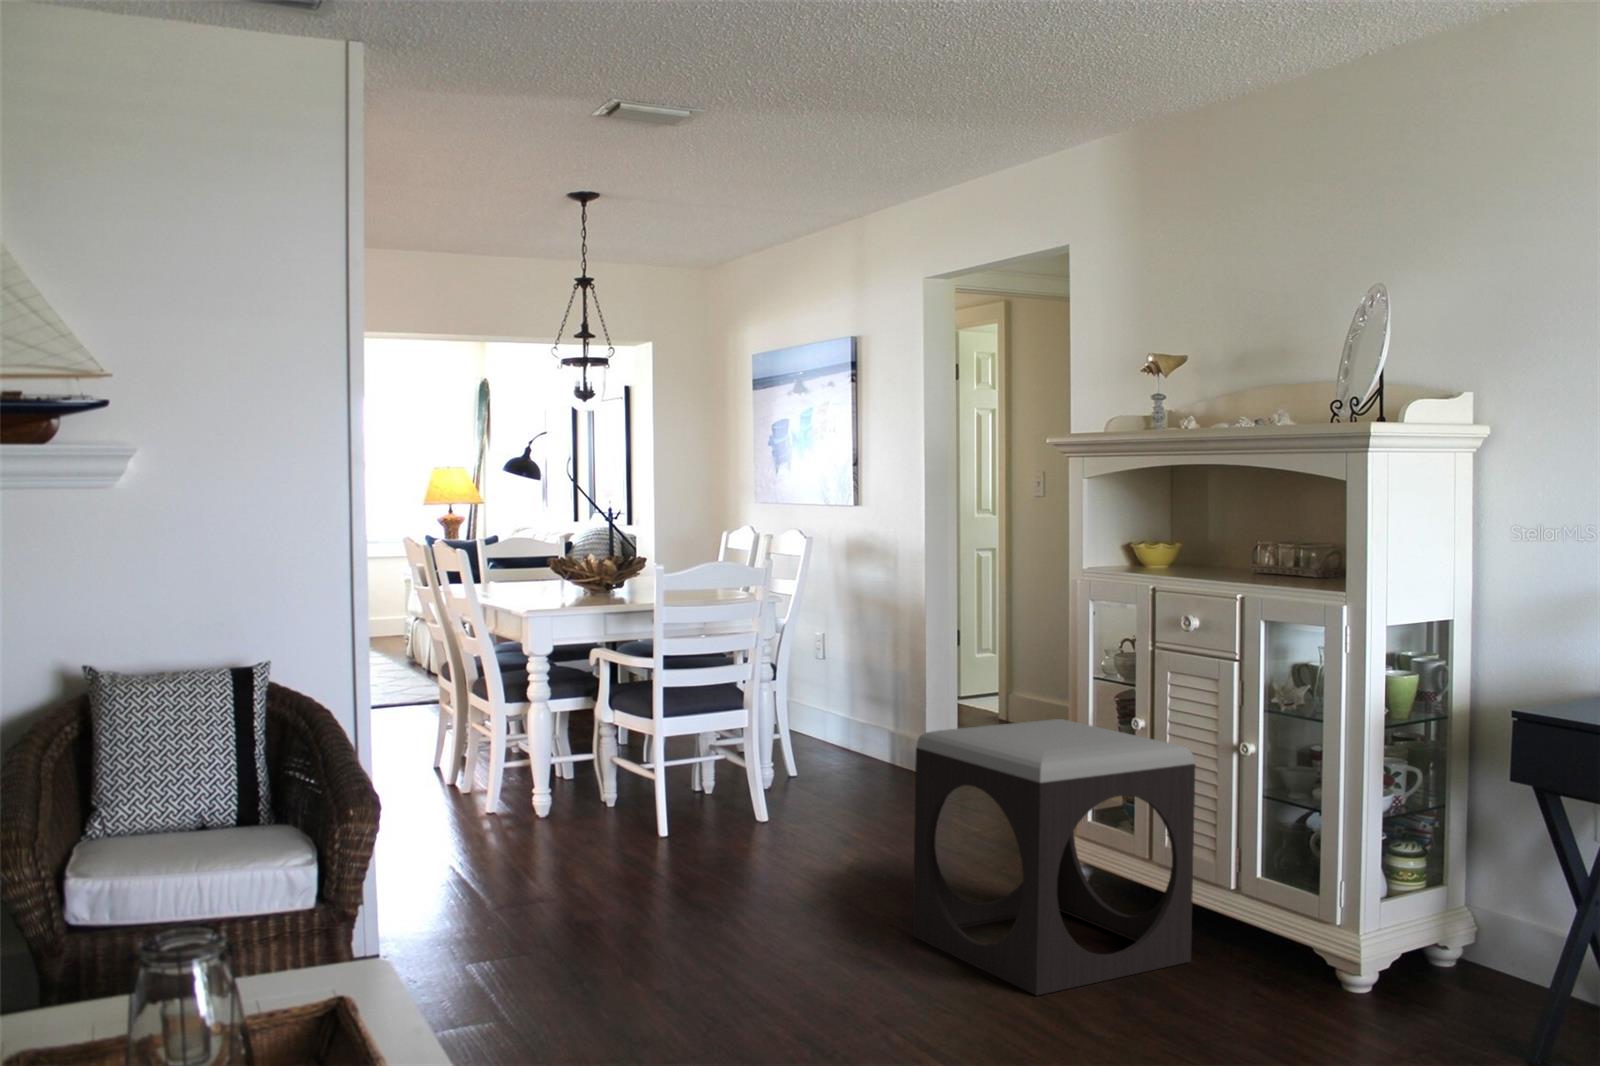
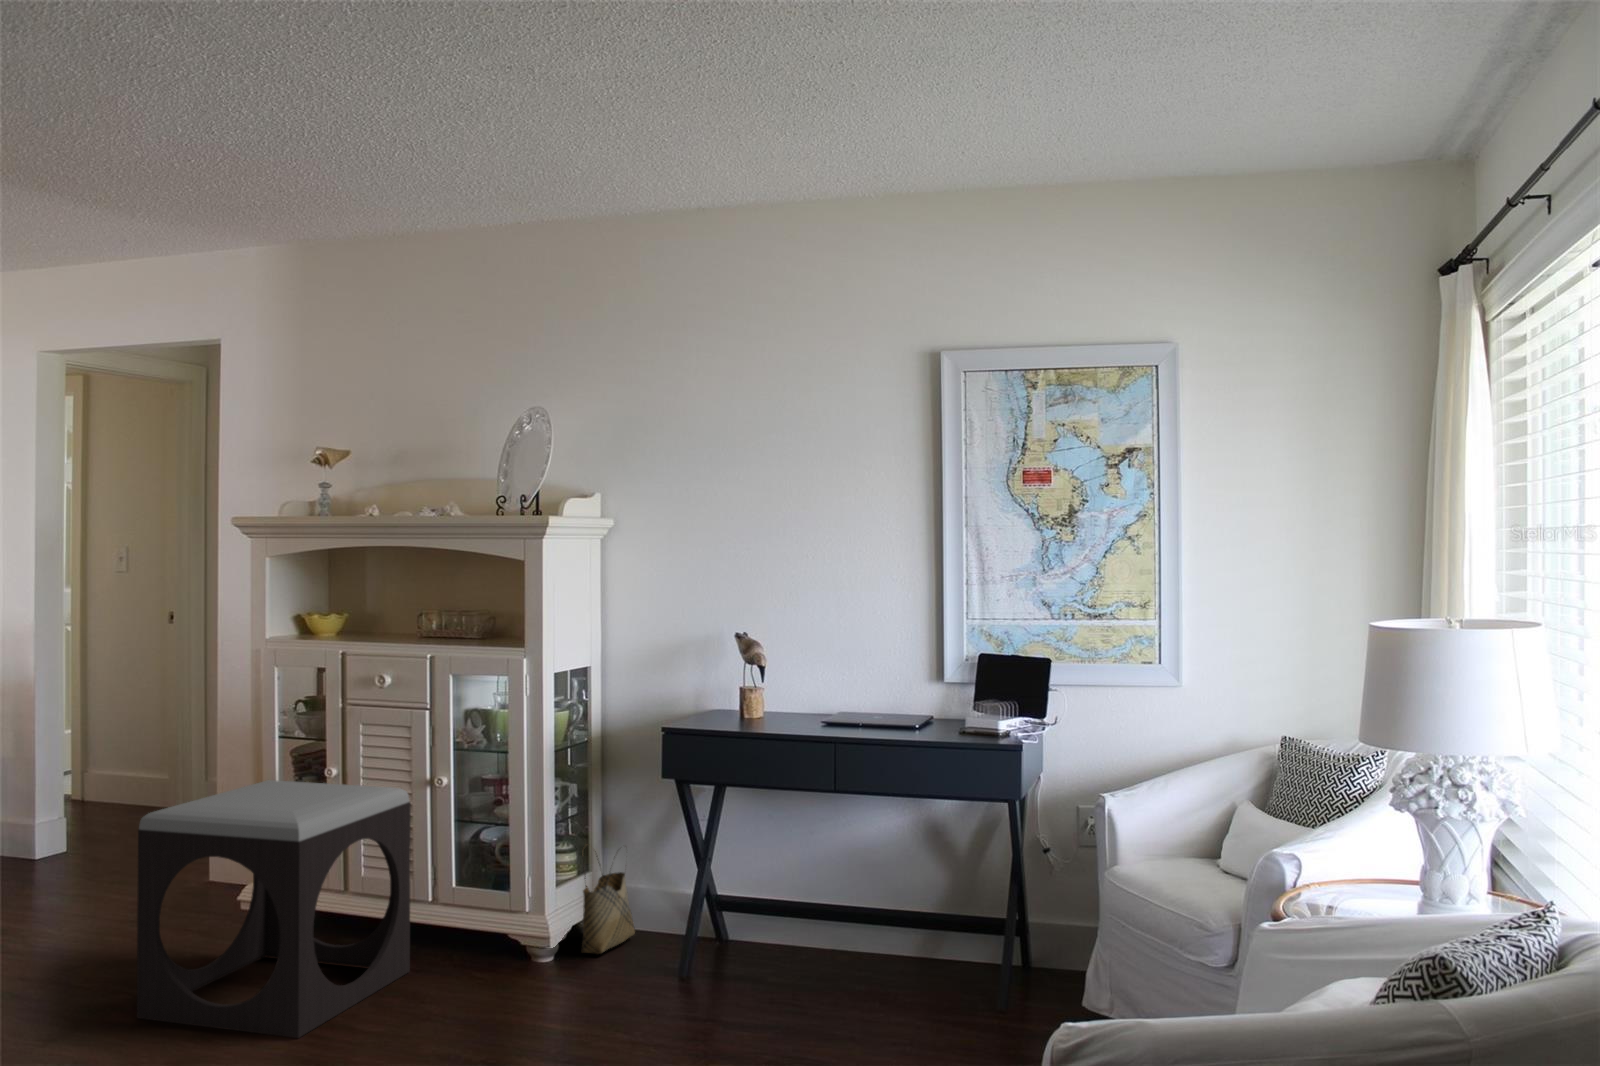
woven basket: none [1408,856,1495,1002] -> present [581,844,635,954]

